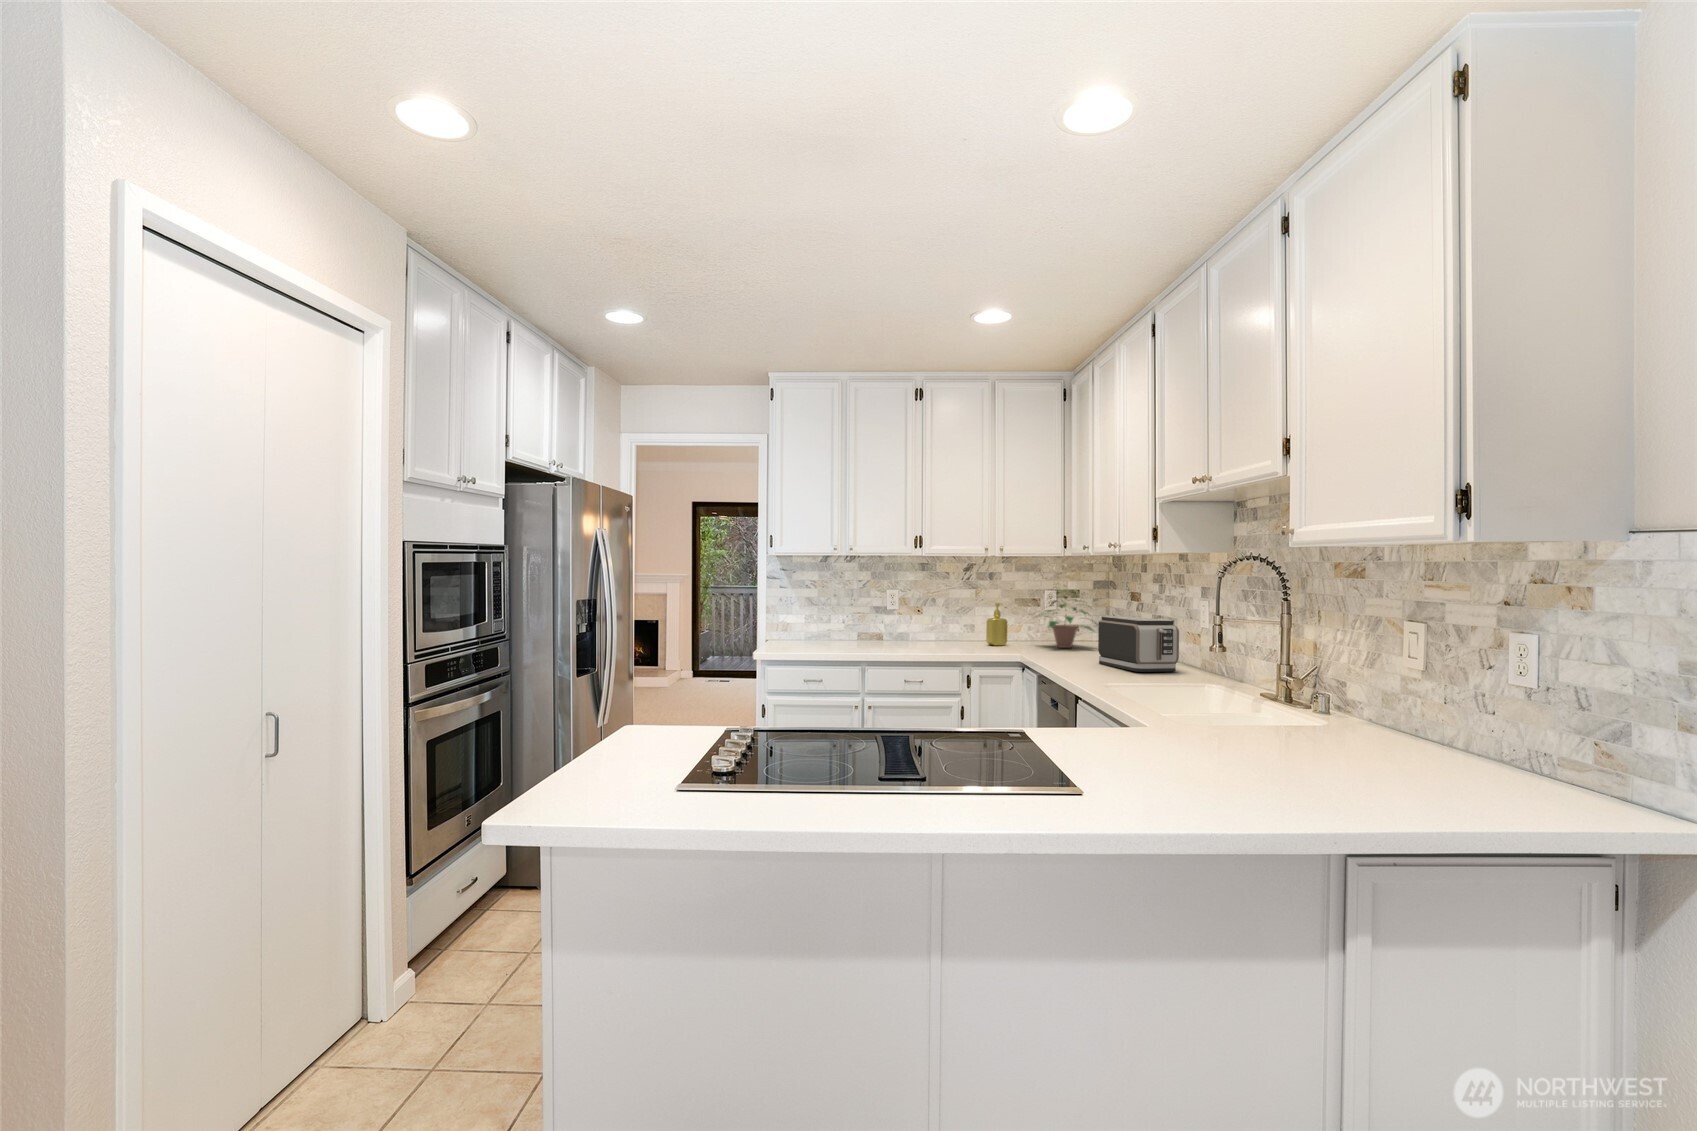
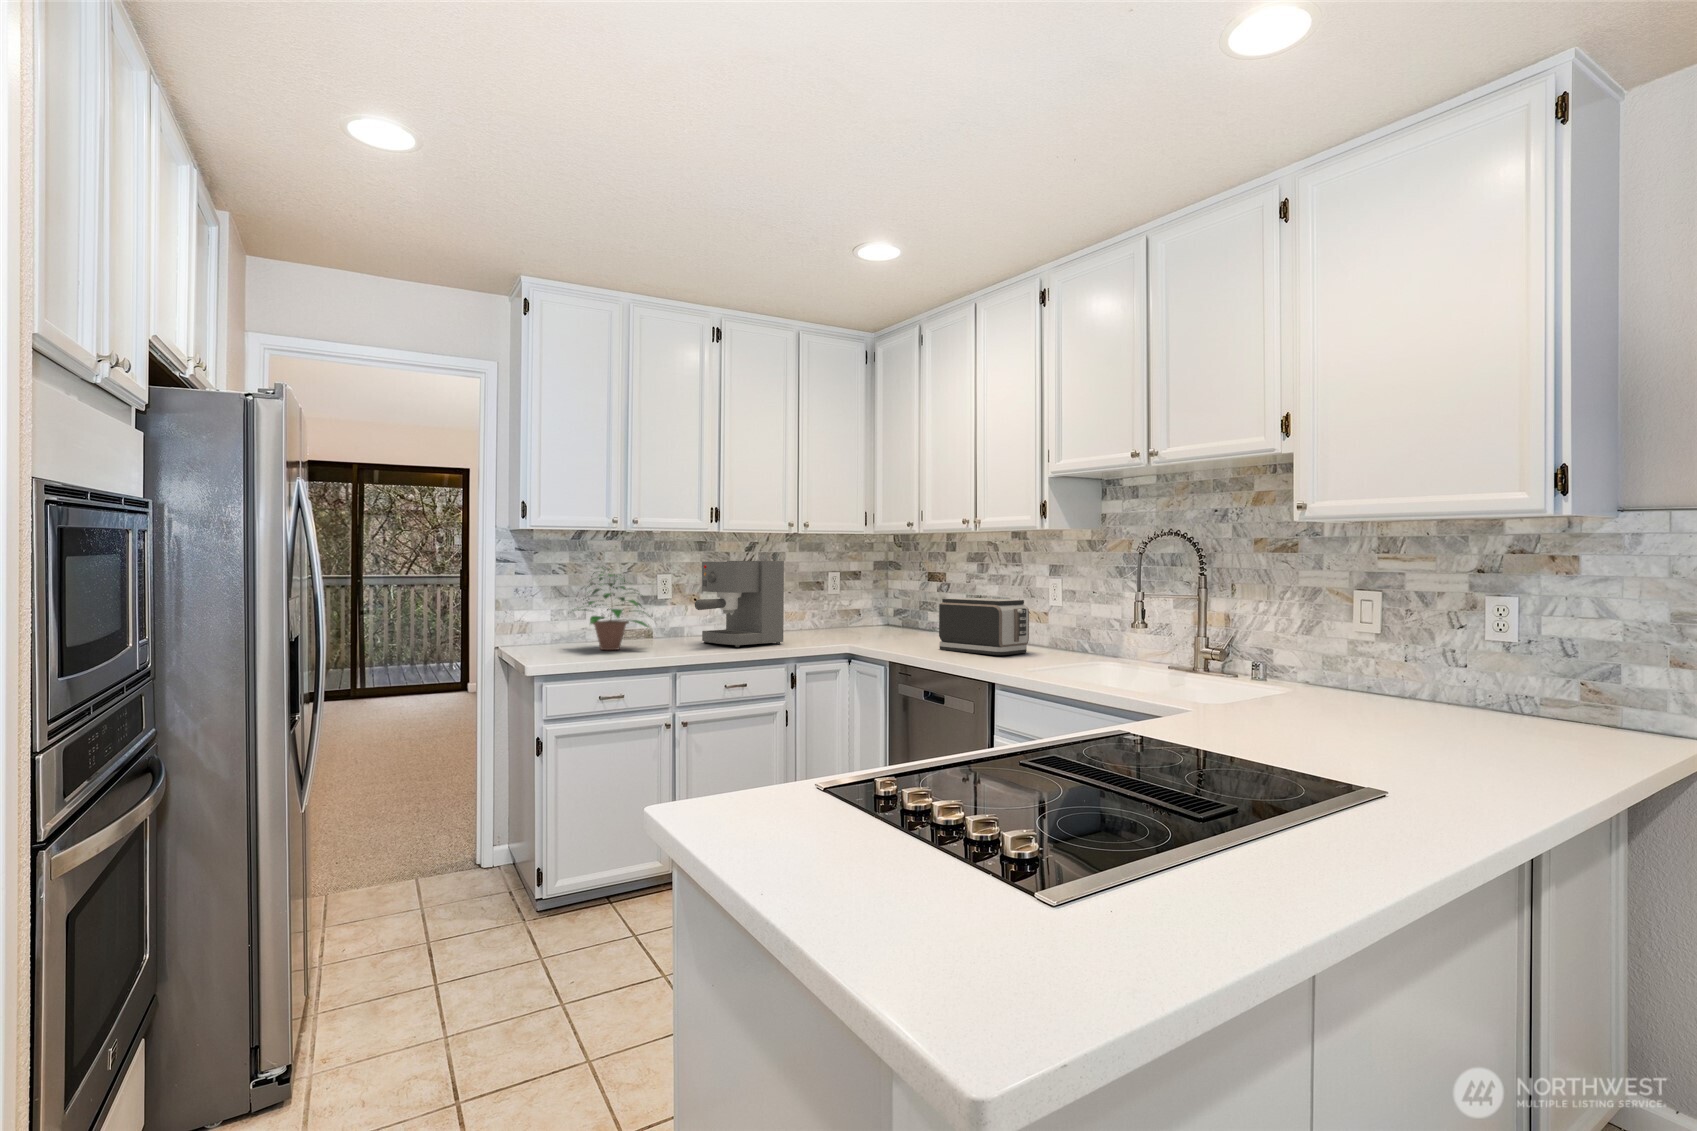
coffee maker: none [895,579,975,651] -> present [695,561,784,647]
potted plant: present [1047,586,1093,648] -> present [572,569,648,650]
soap dispenser: present [986,603,1007,645] -> none [780,587,803,637]

